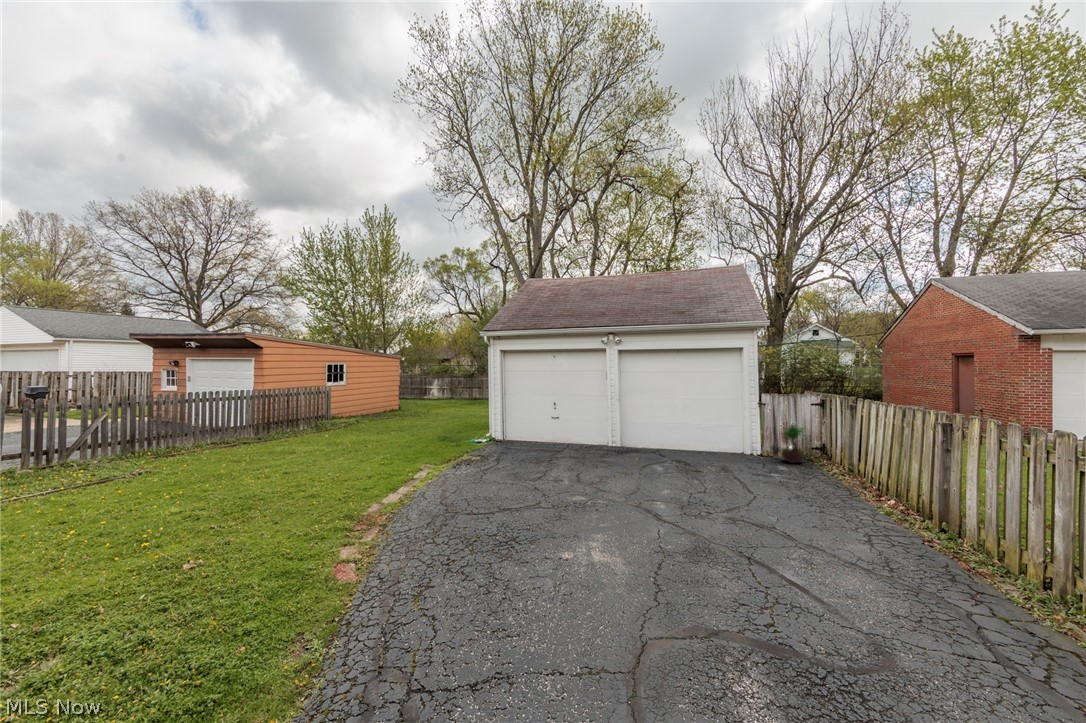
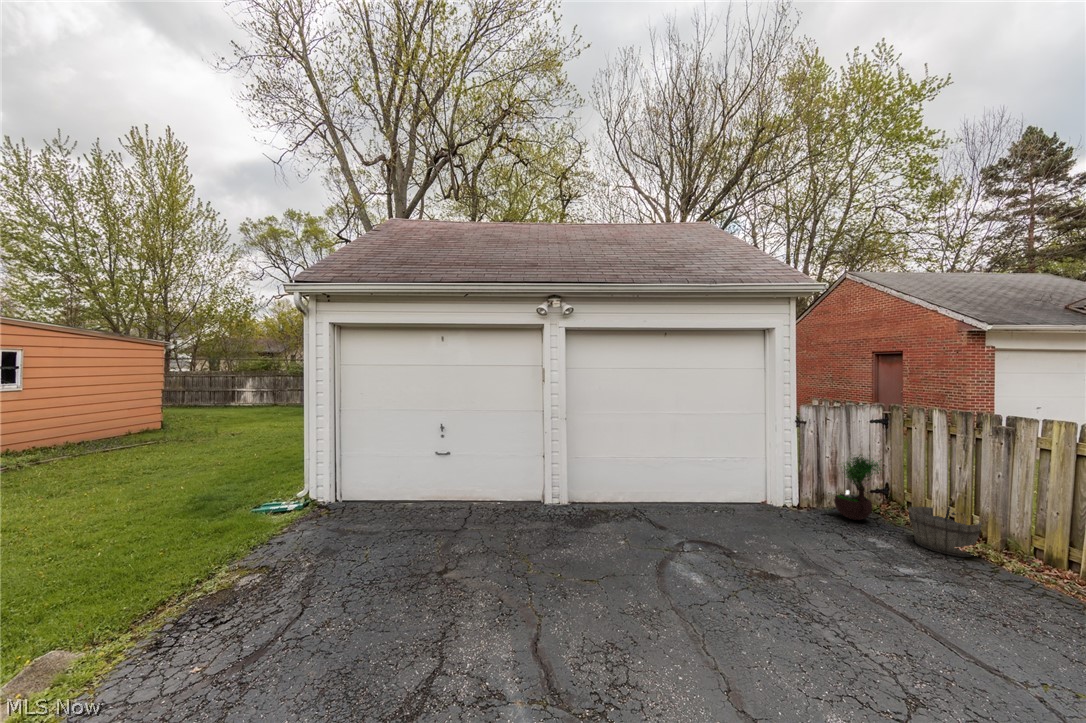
wooden bucket: none [806,449,843,476] -> present [908,504,982,557]

